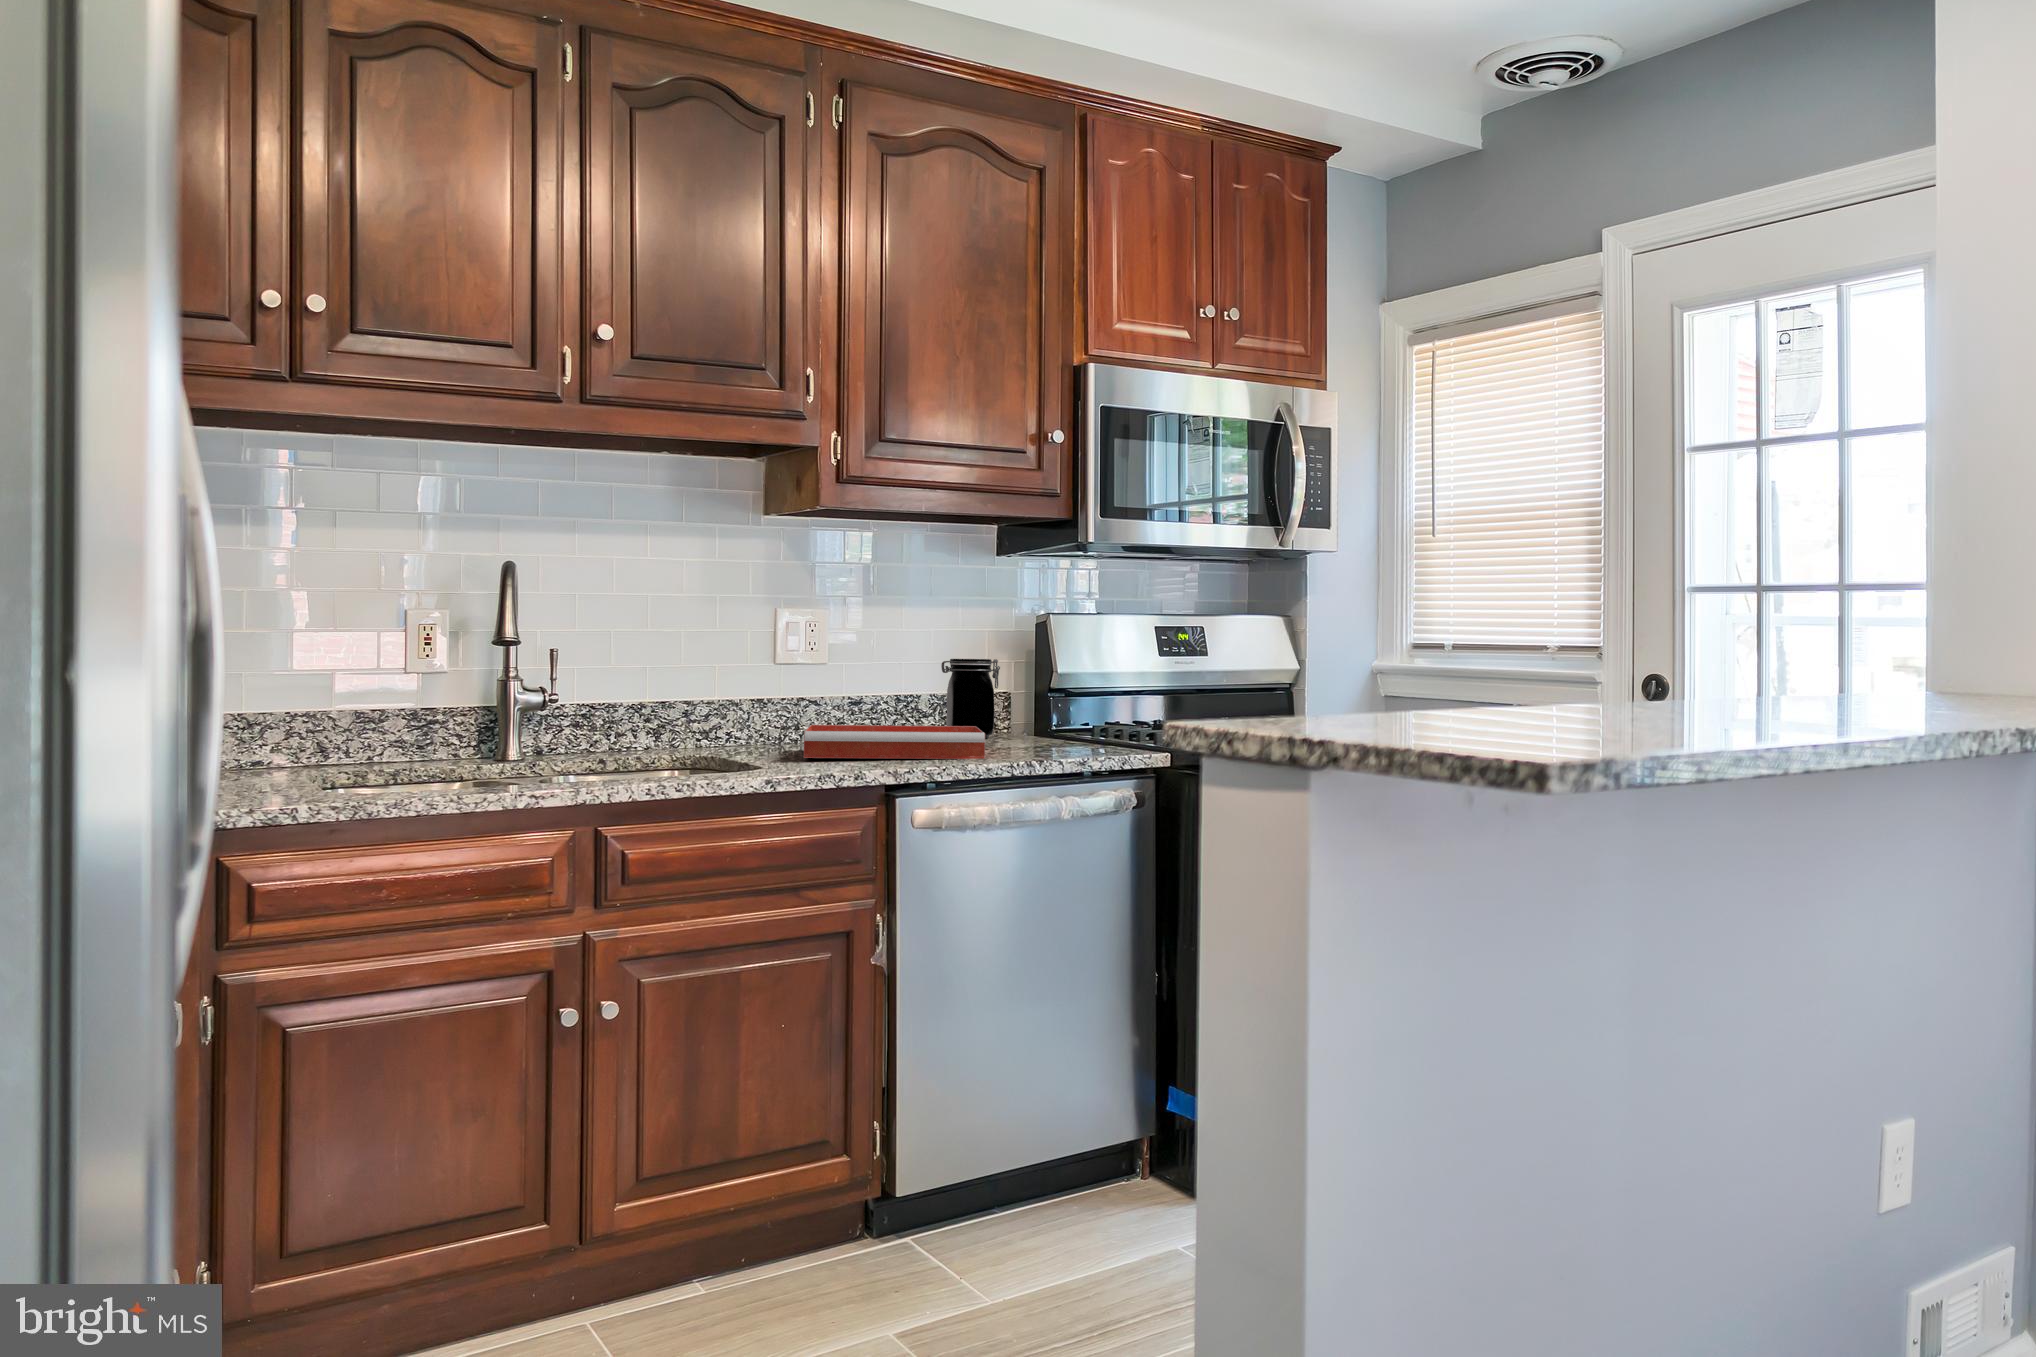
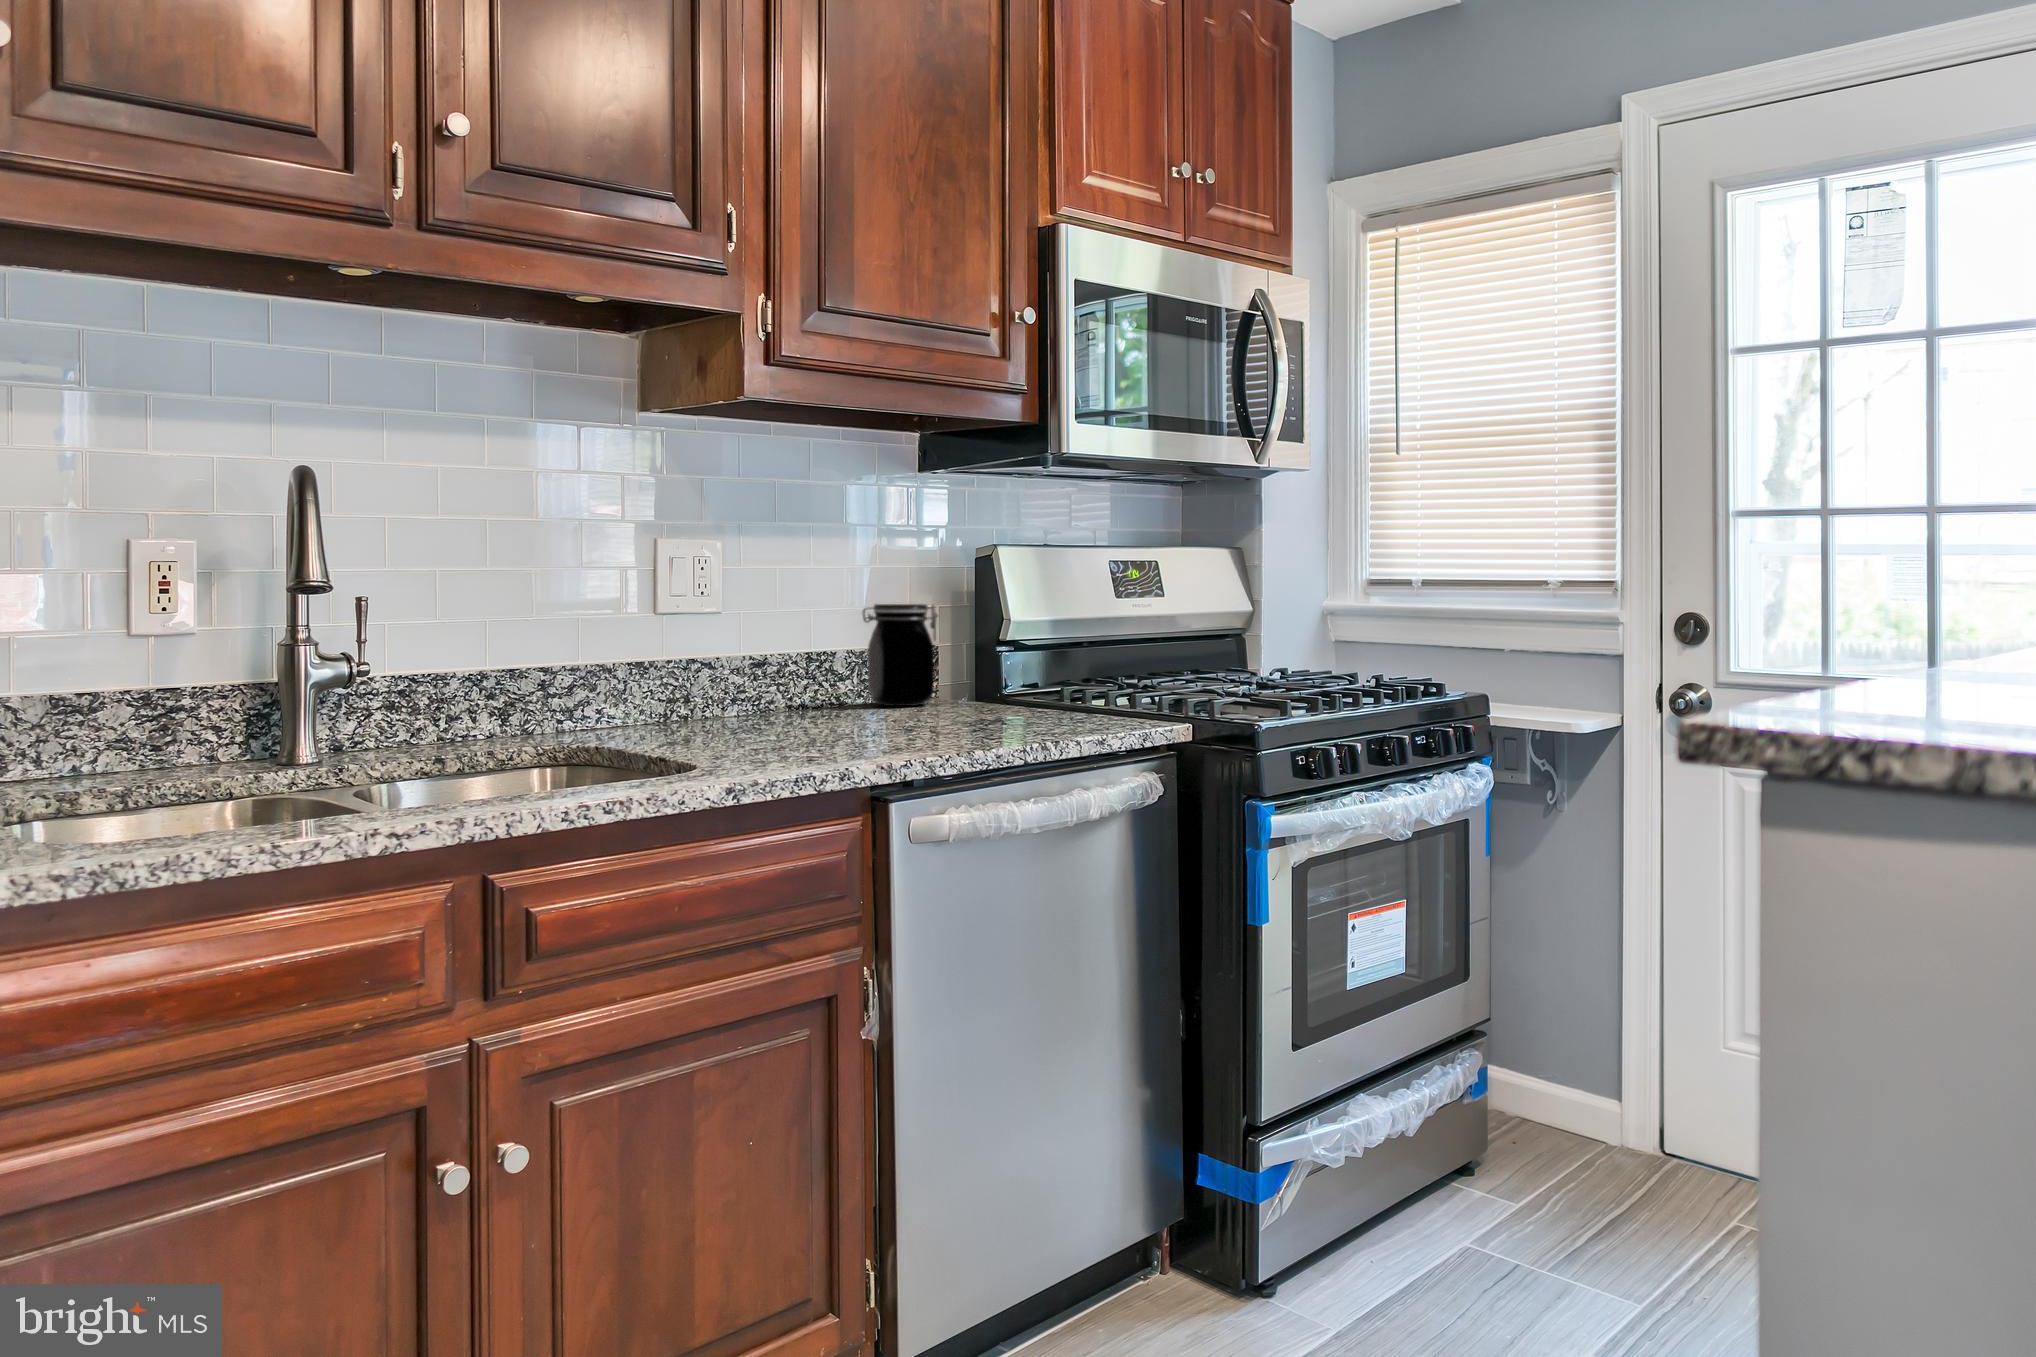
tray: present [804,725,985,759] -> none [721,693,986,747]

